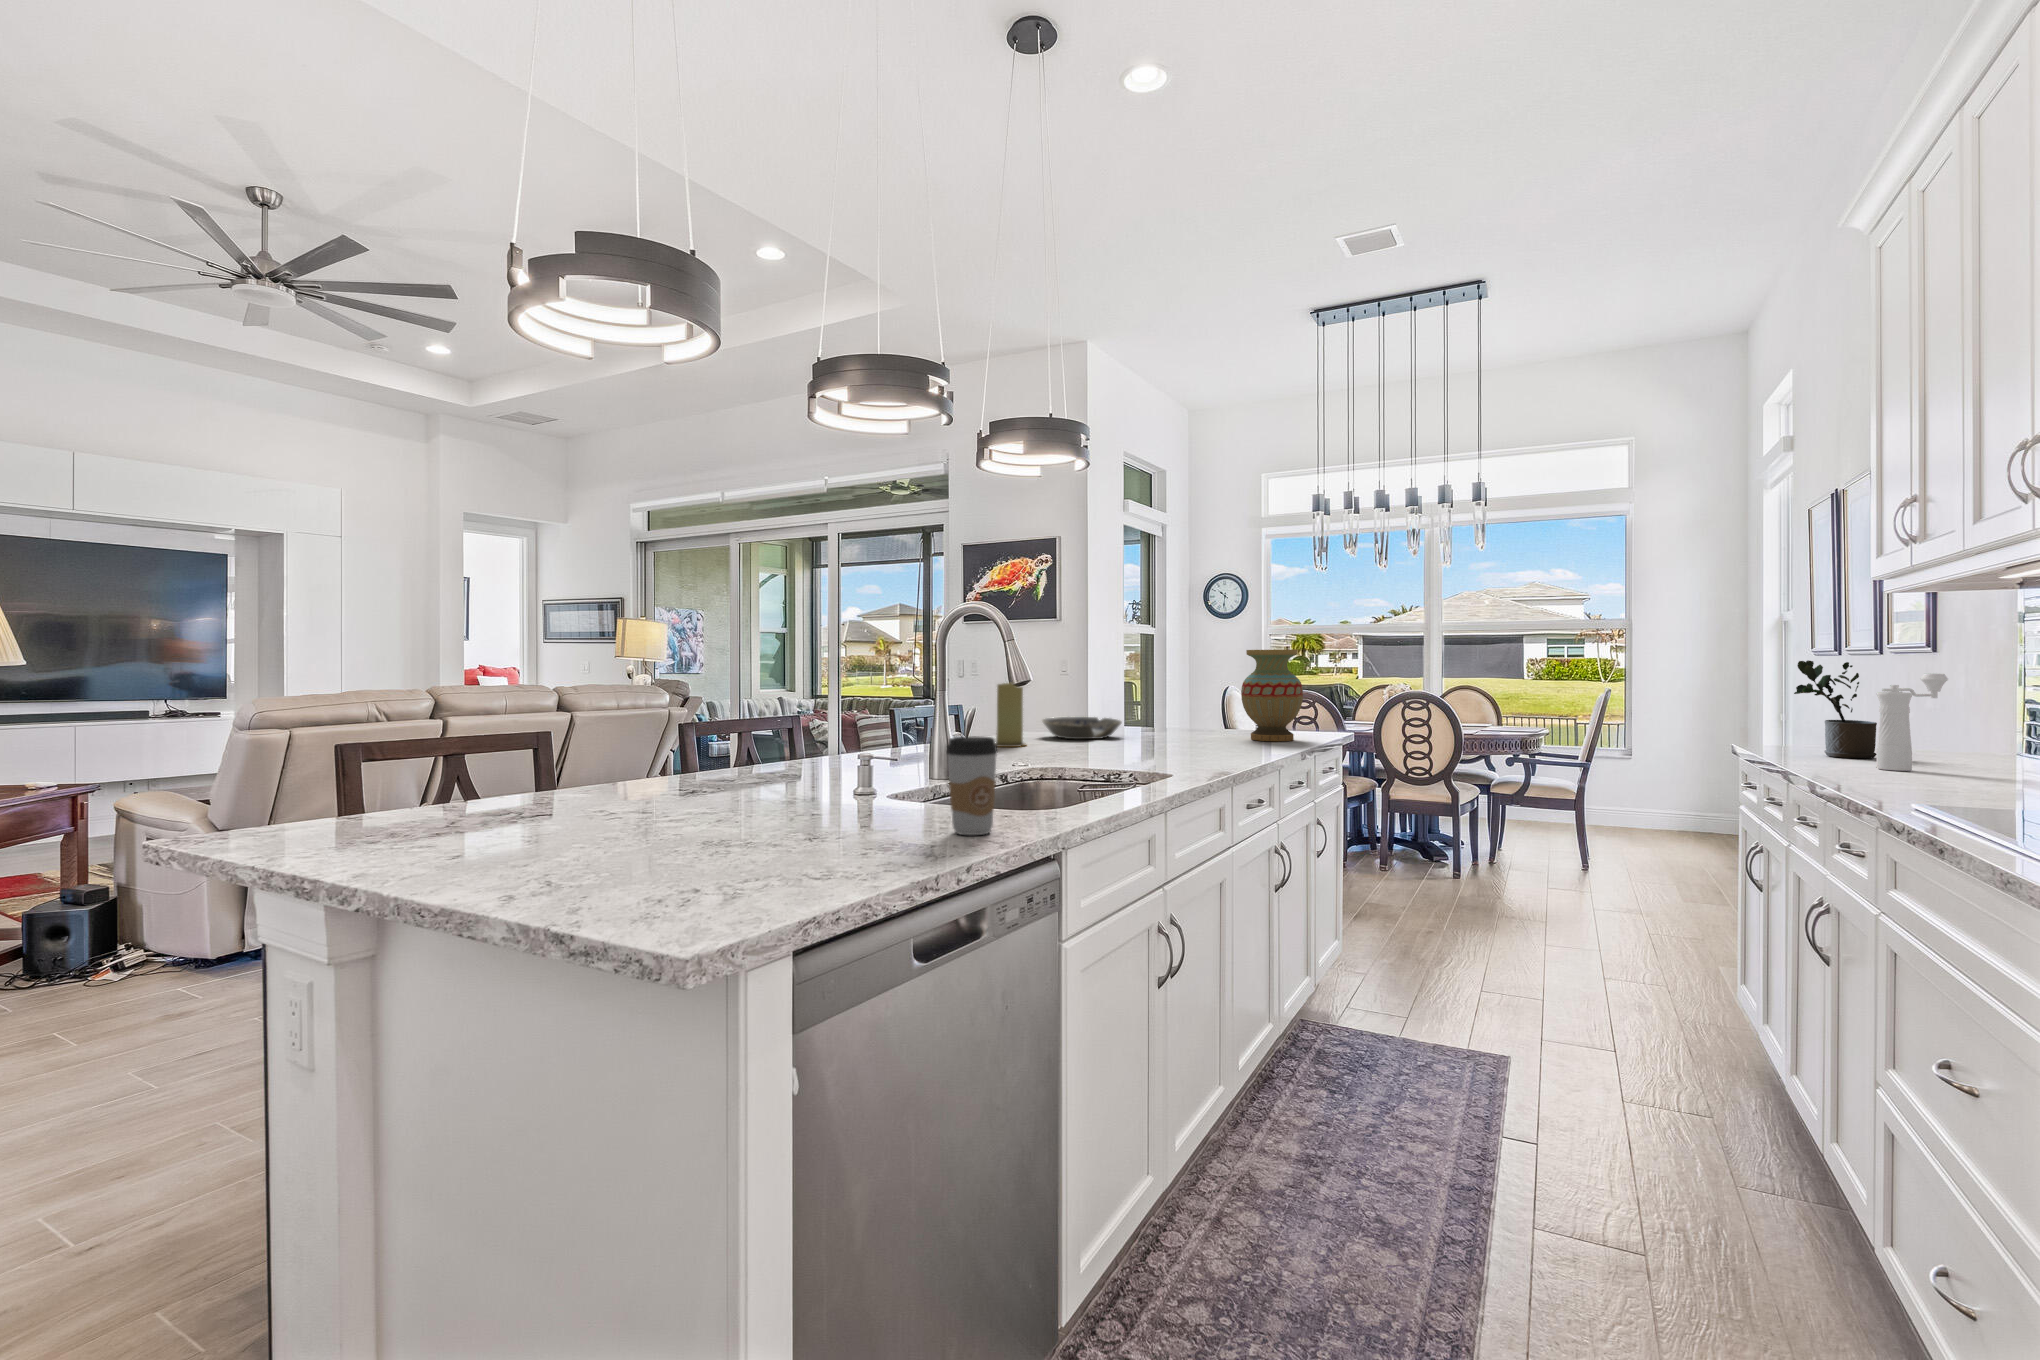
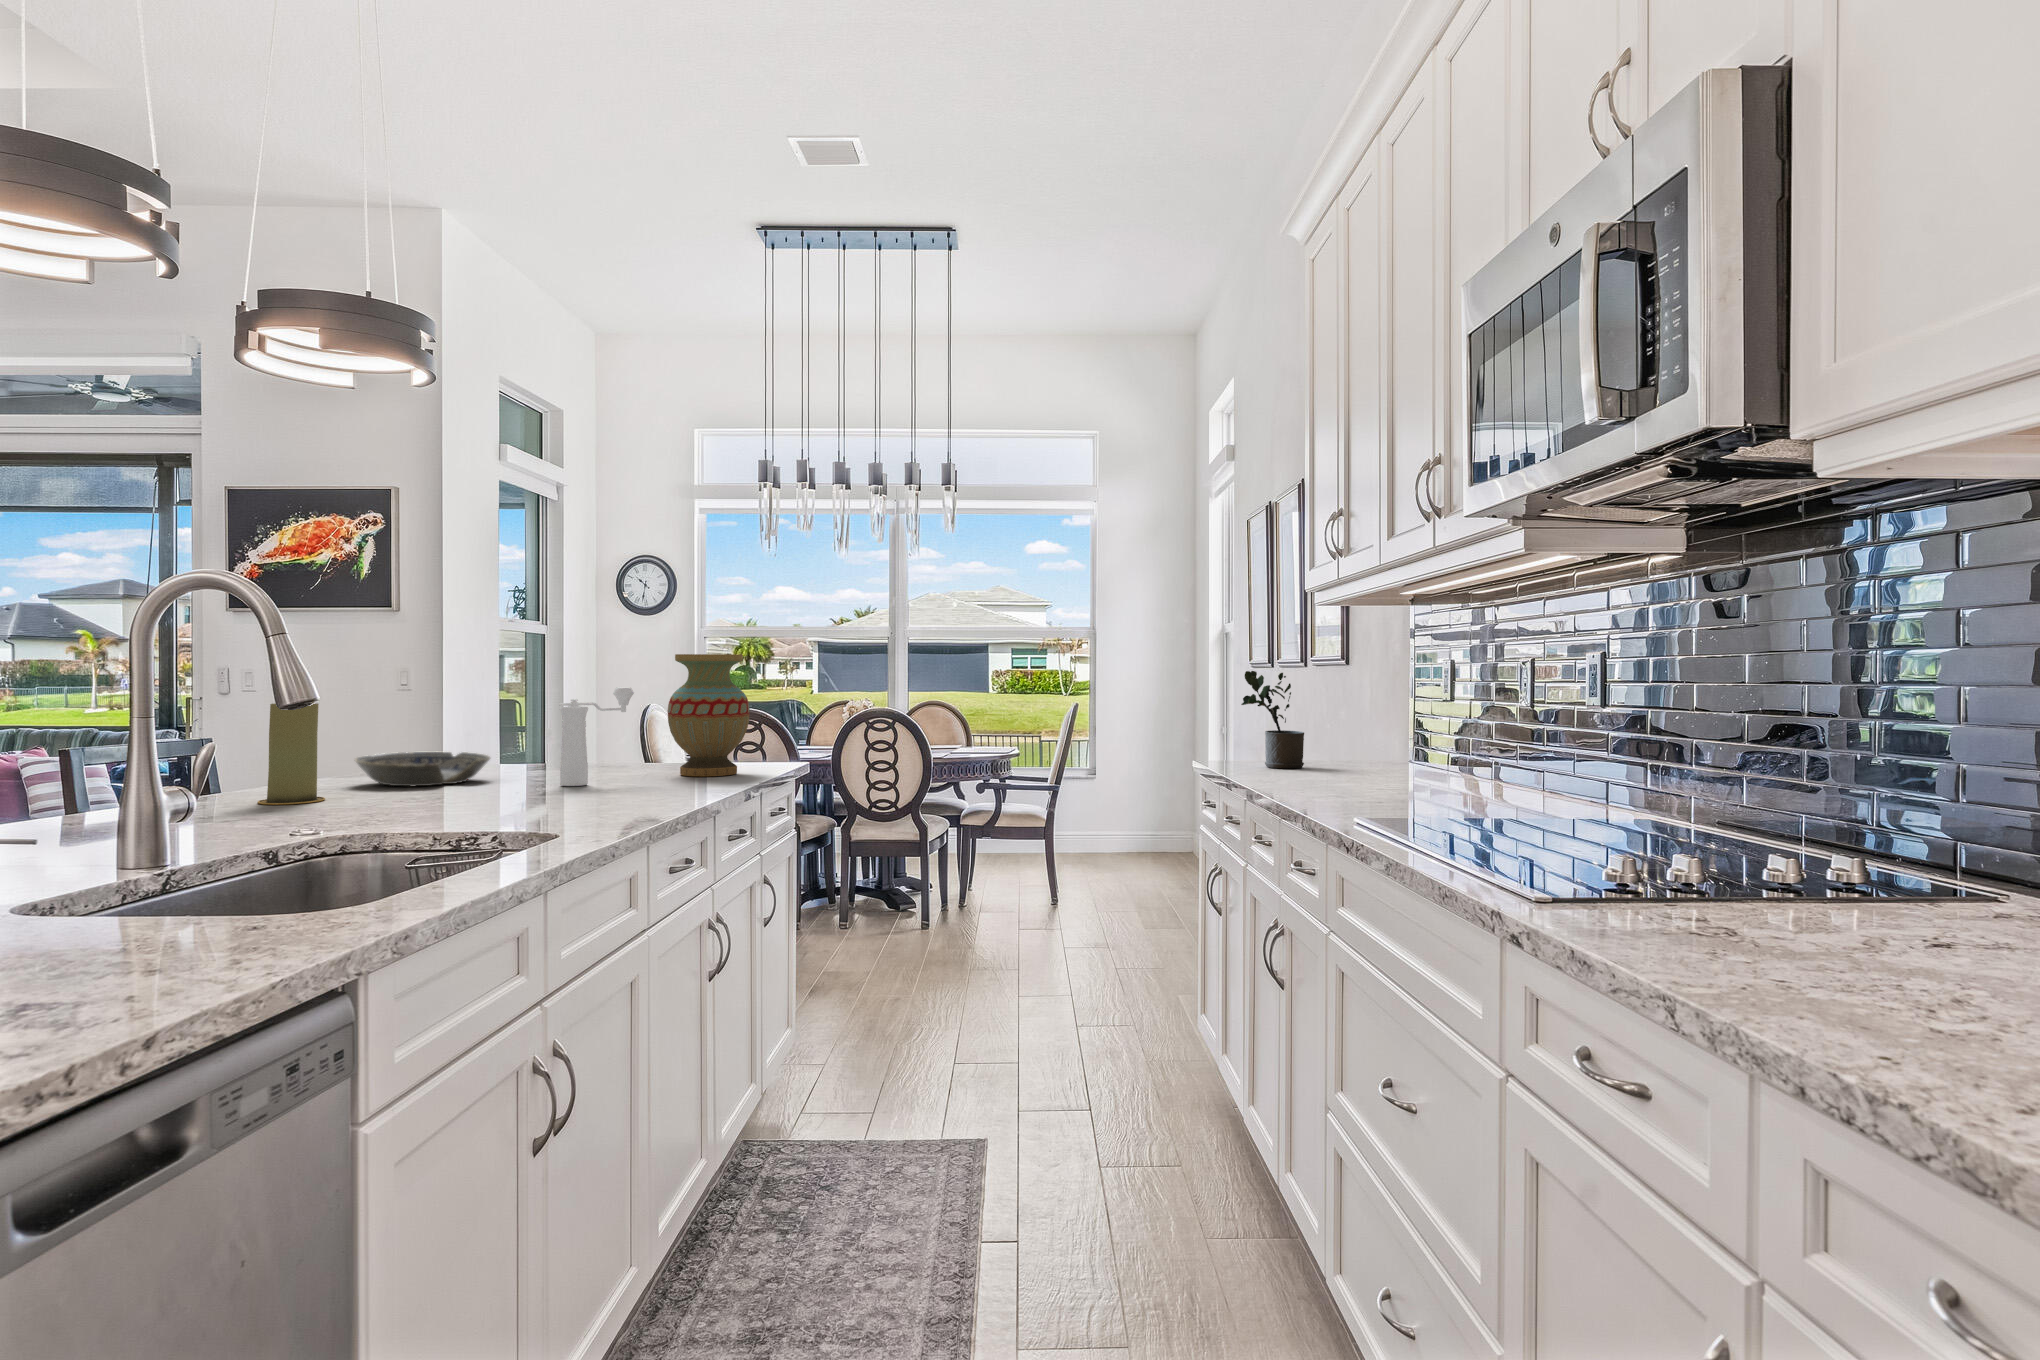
pepper mill: present [1877,673,1948,771] -> present [559,687,634,786]
coffee cup: present [947,736,997,835] -> none [121,793,234,971]

